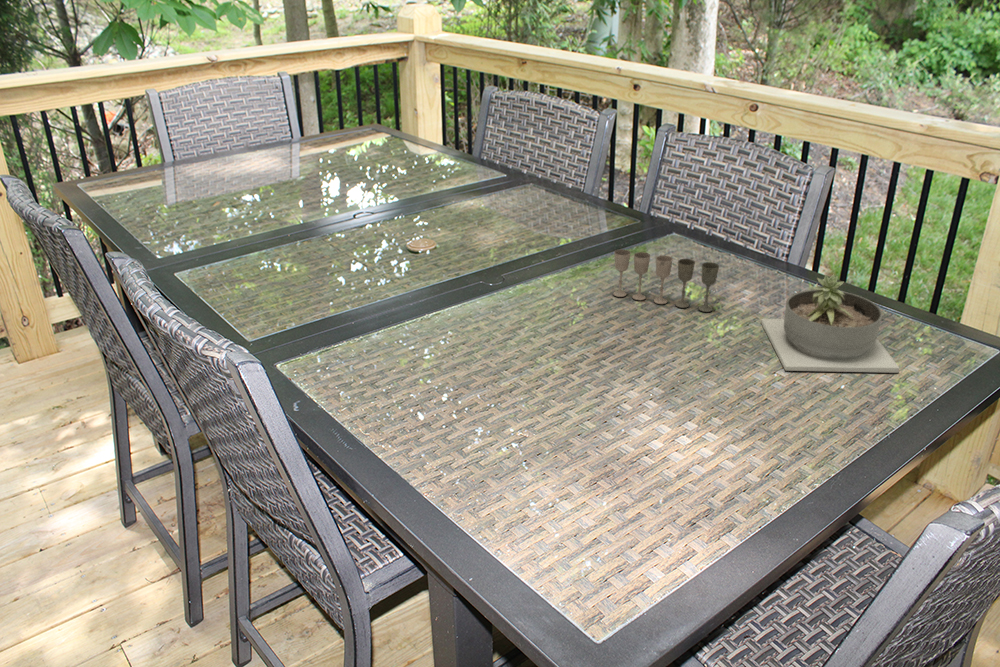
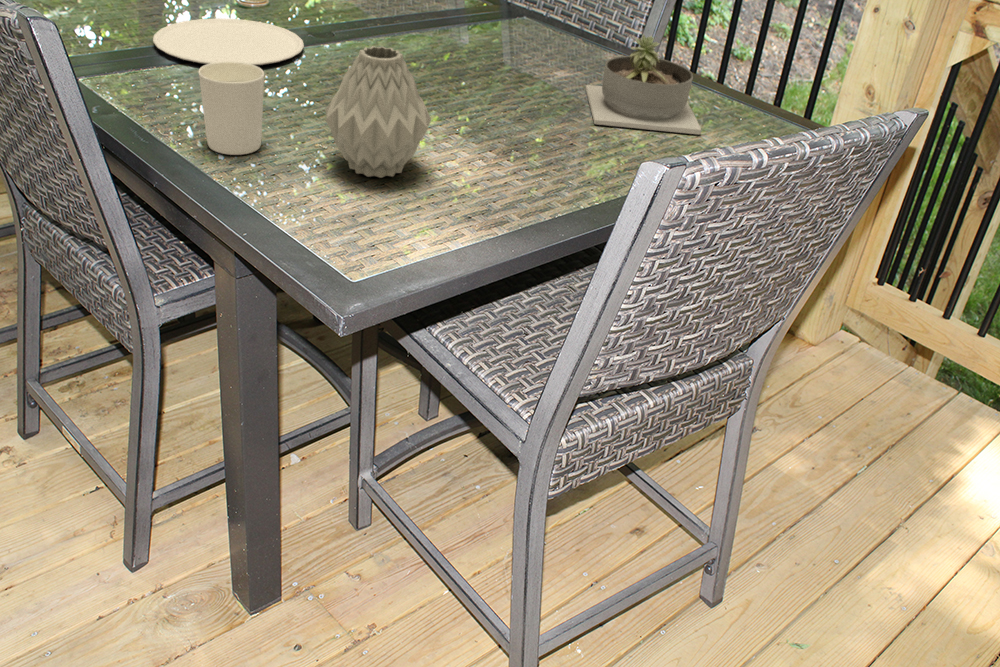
wine glass: present [613,249,719,312] -> none [445,5,549,76]
plate: none [344,276,482,336] -> present [153,18,304,65]
vase: none [529,344,638,476] -> present [325,46,431,178]
candle holder: none [400,362,465,457] -> present [198,61,265,155]

